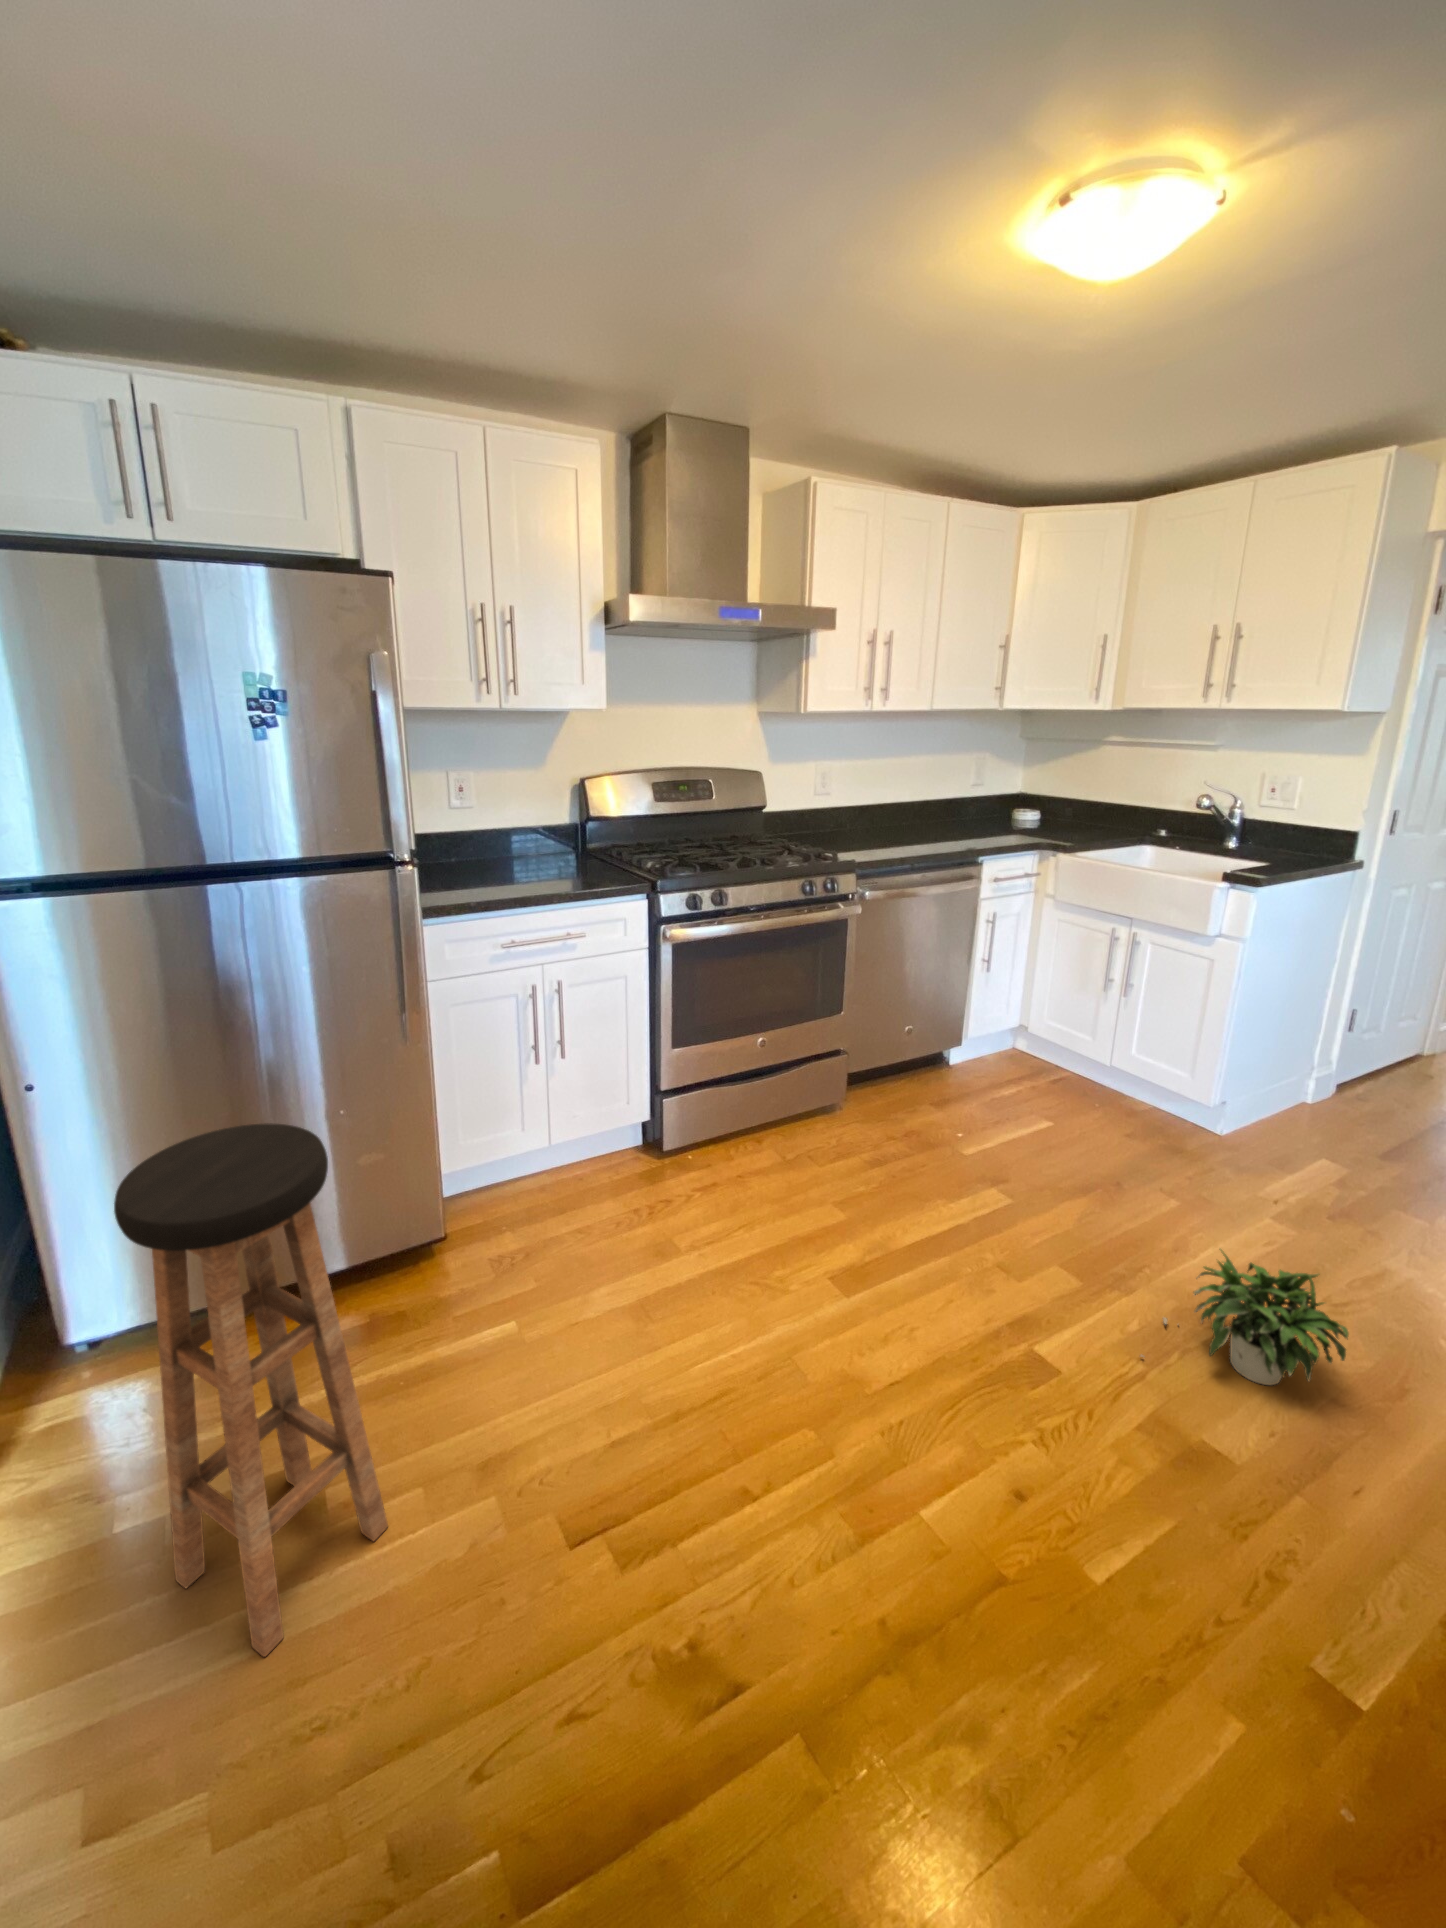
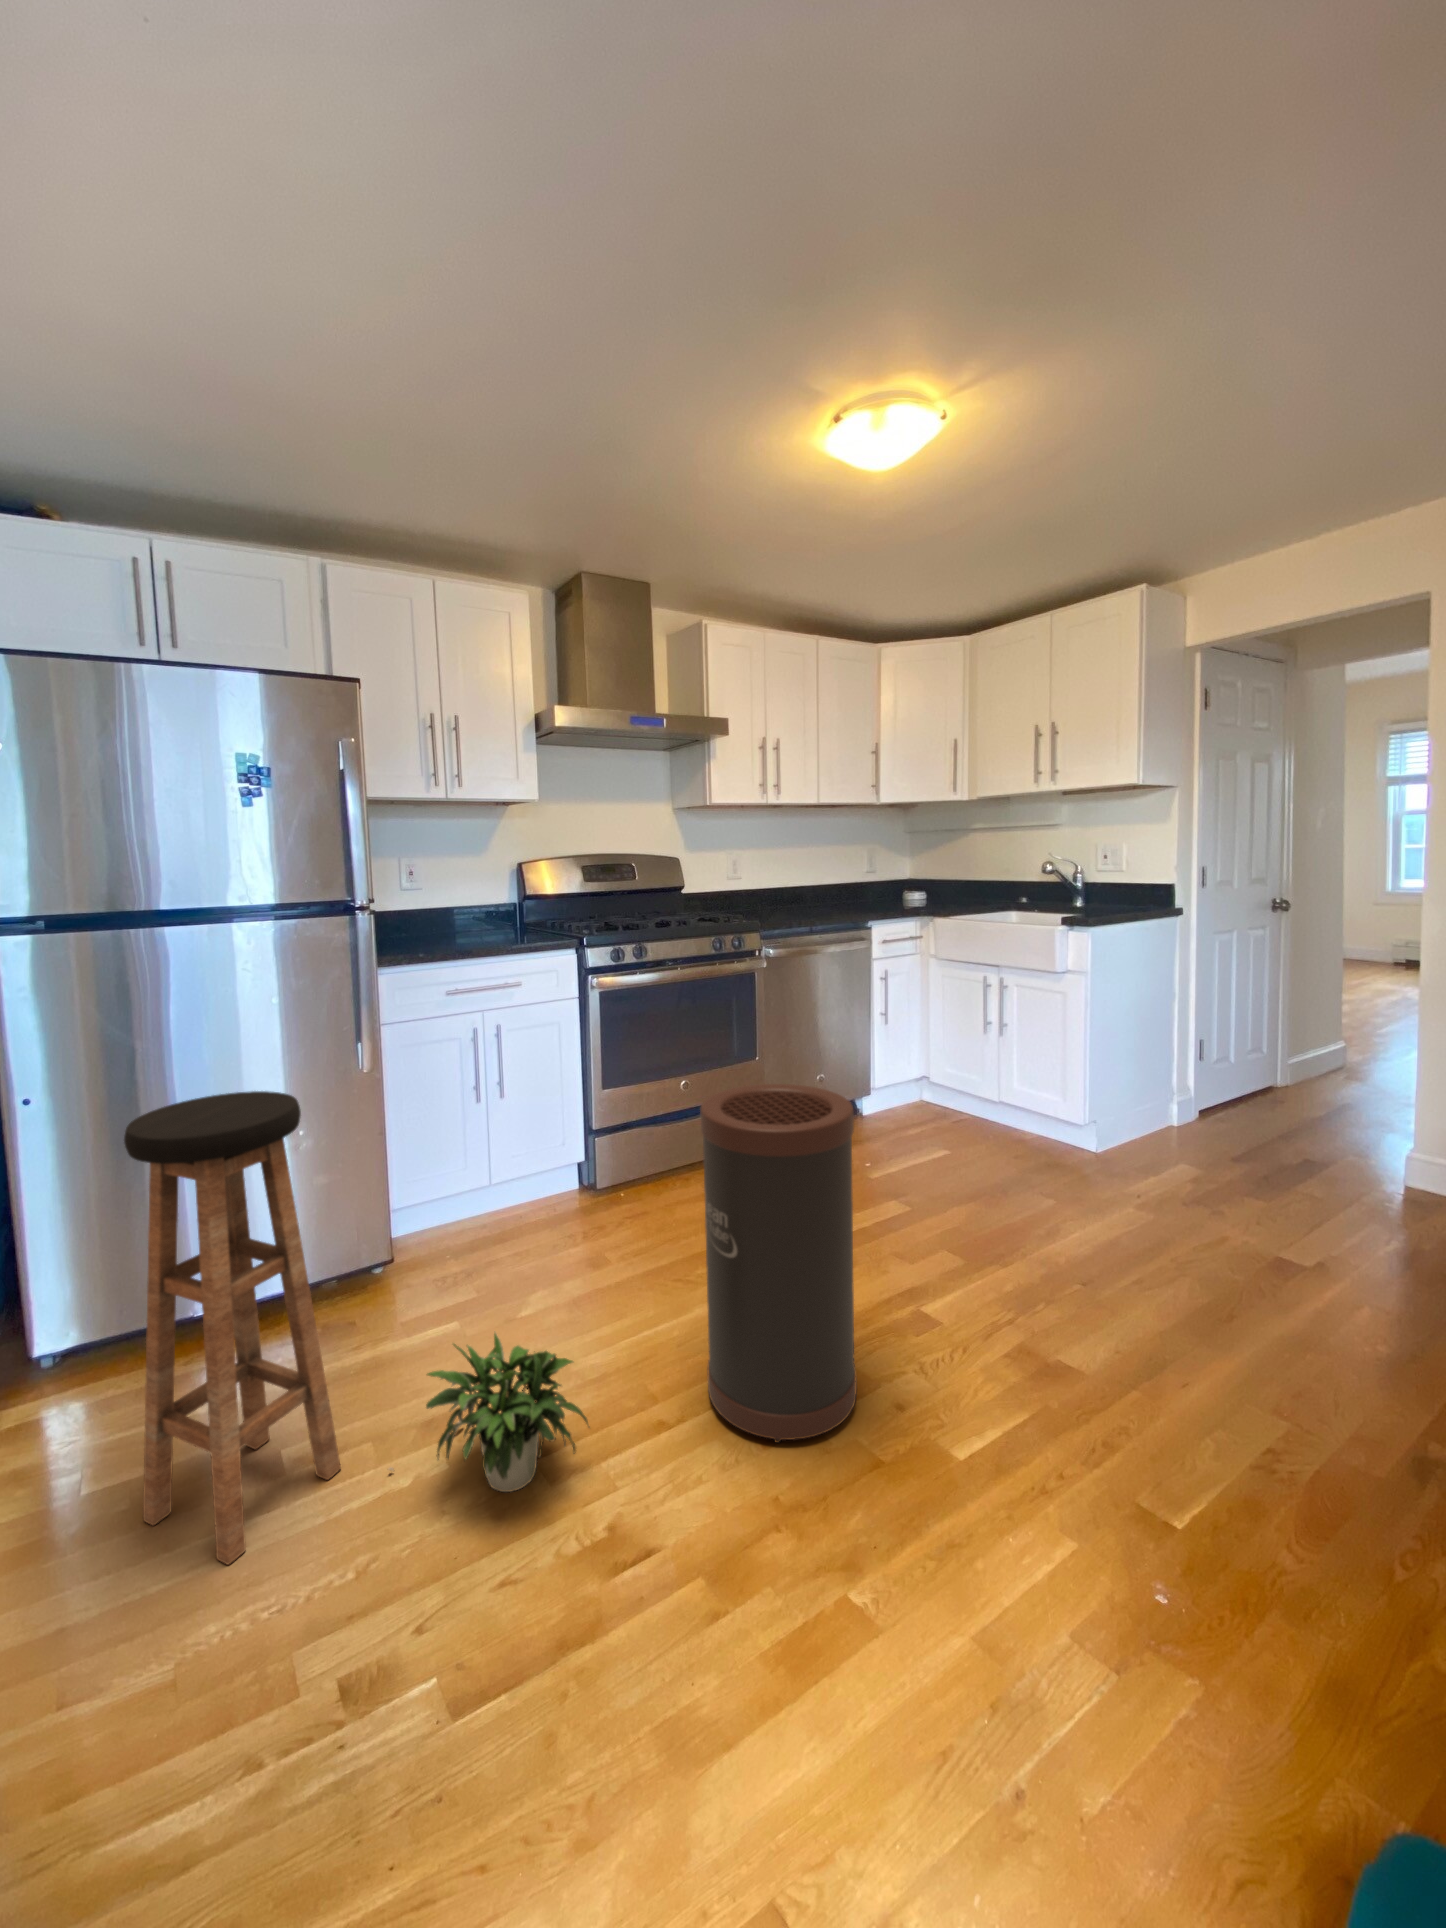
trash can: none [796,1119,1003,1540] -> present [700,1084,856,1443]
potted plant: present [1141,1249,1349,1385] -> present [389,1333,588,1492]

